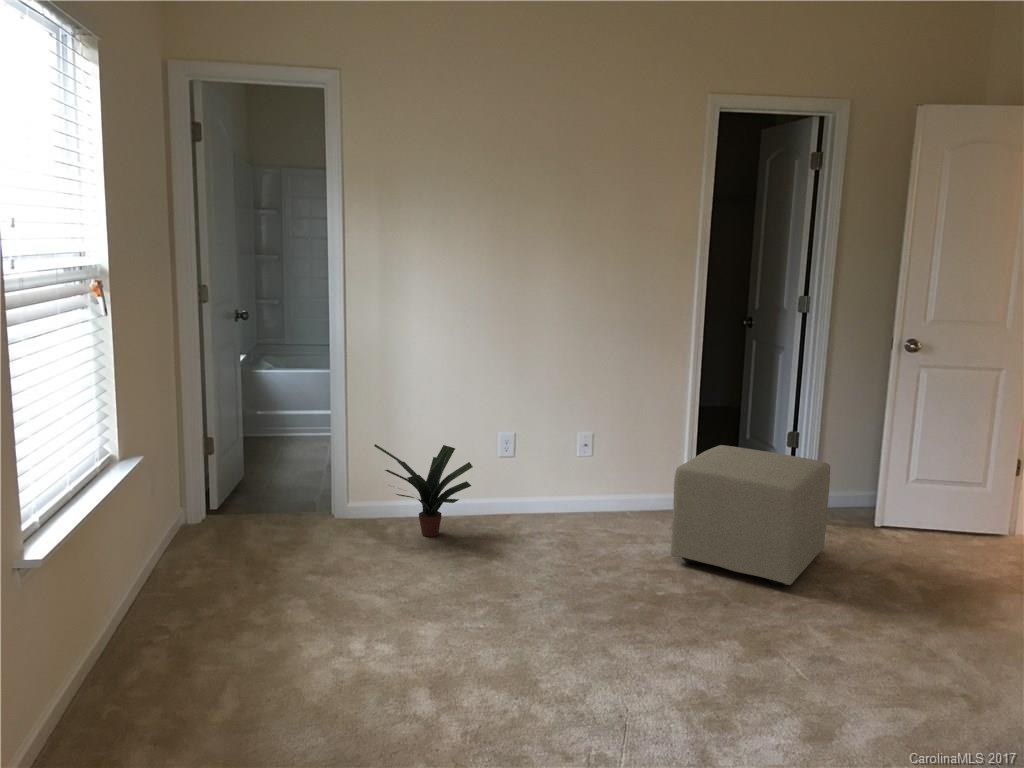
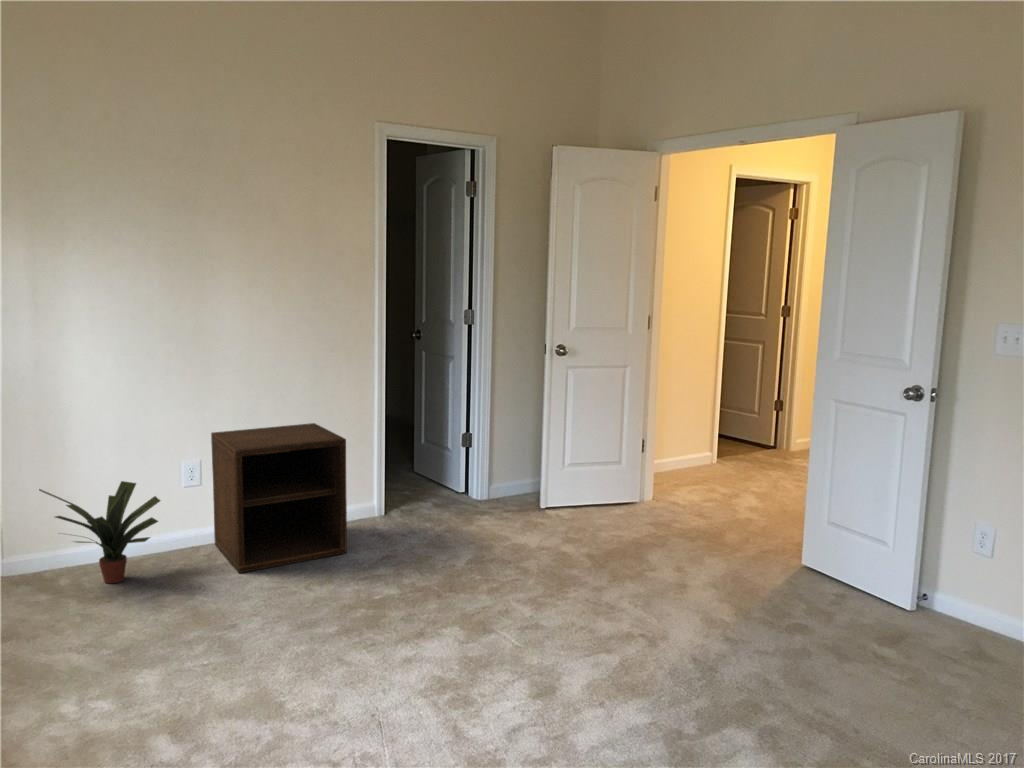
nightstand: none [523,407,649,545] -> present [211,423,347,573]
ottoman: present [671,445,830,586] -> none [377,451,508,572]

